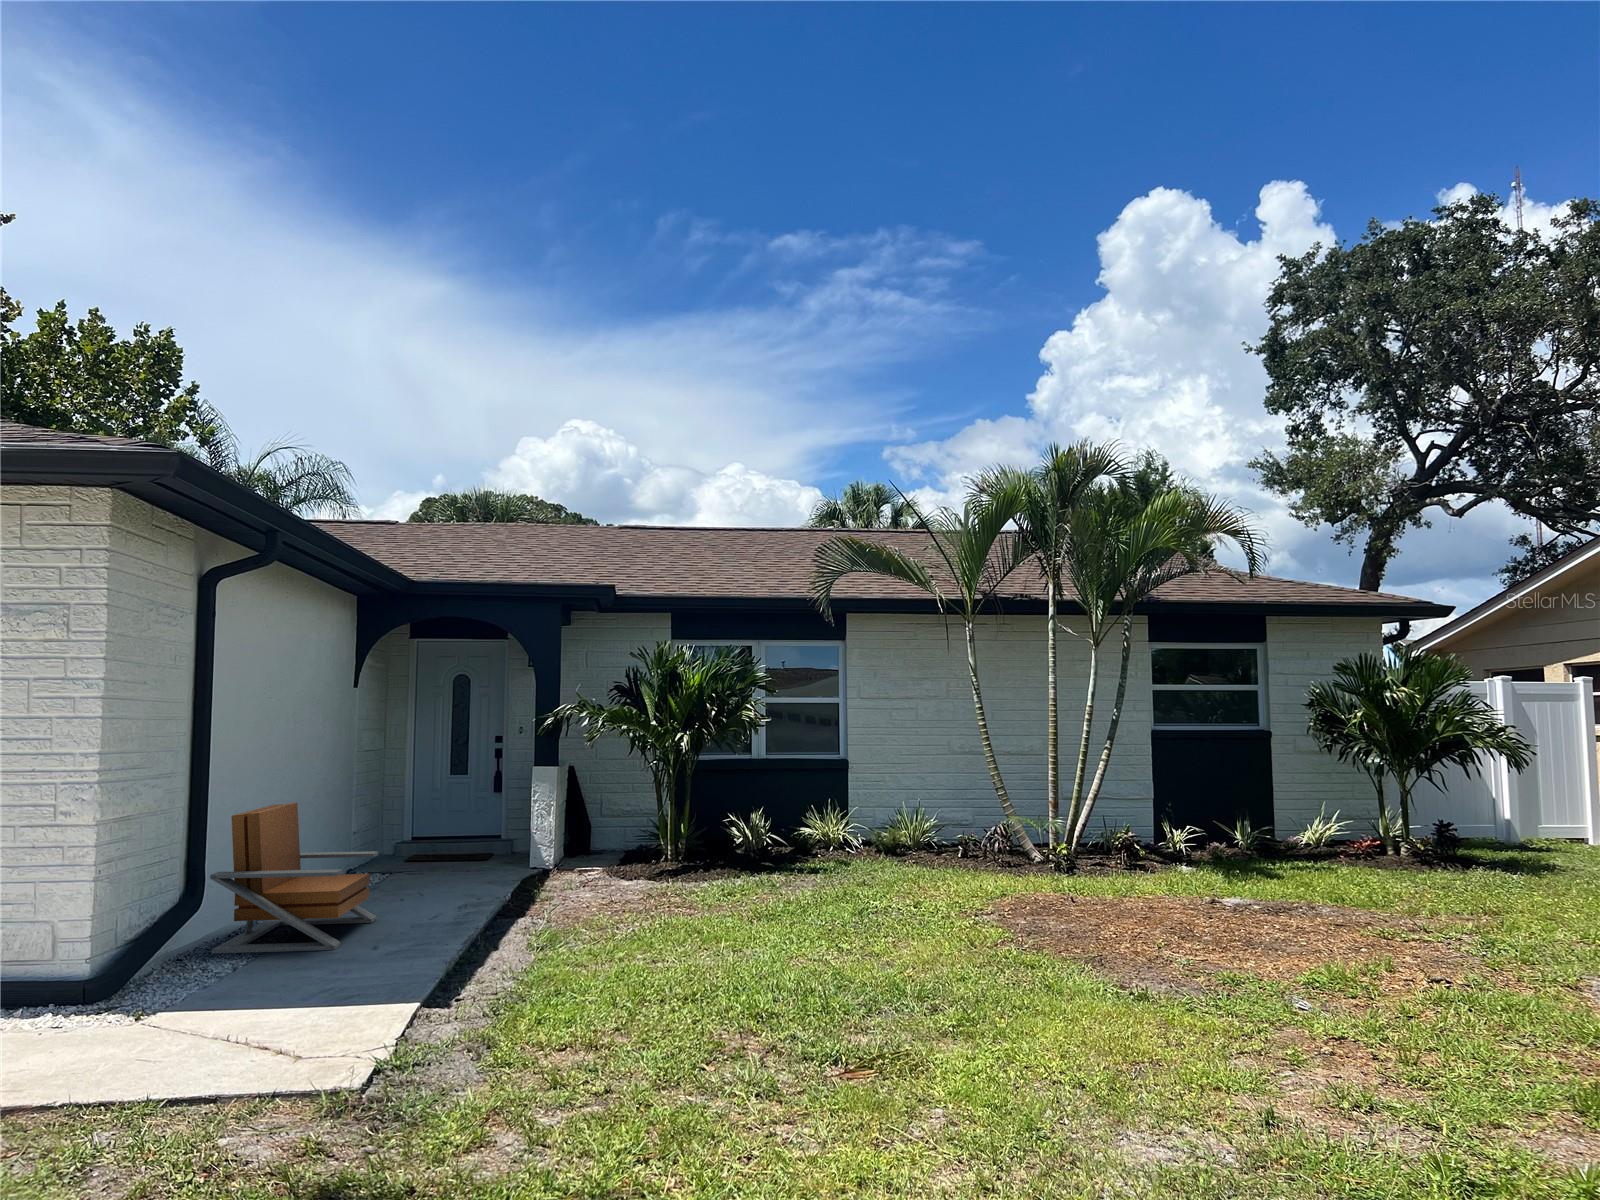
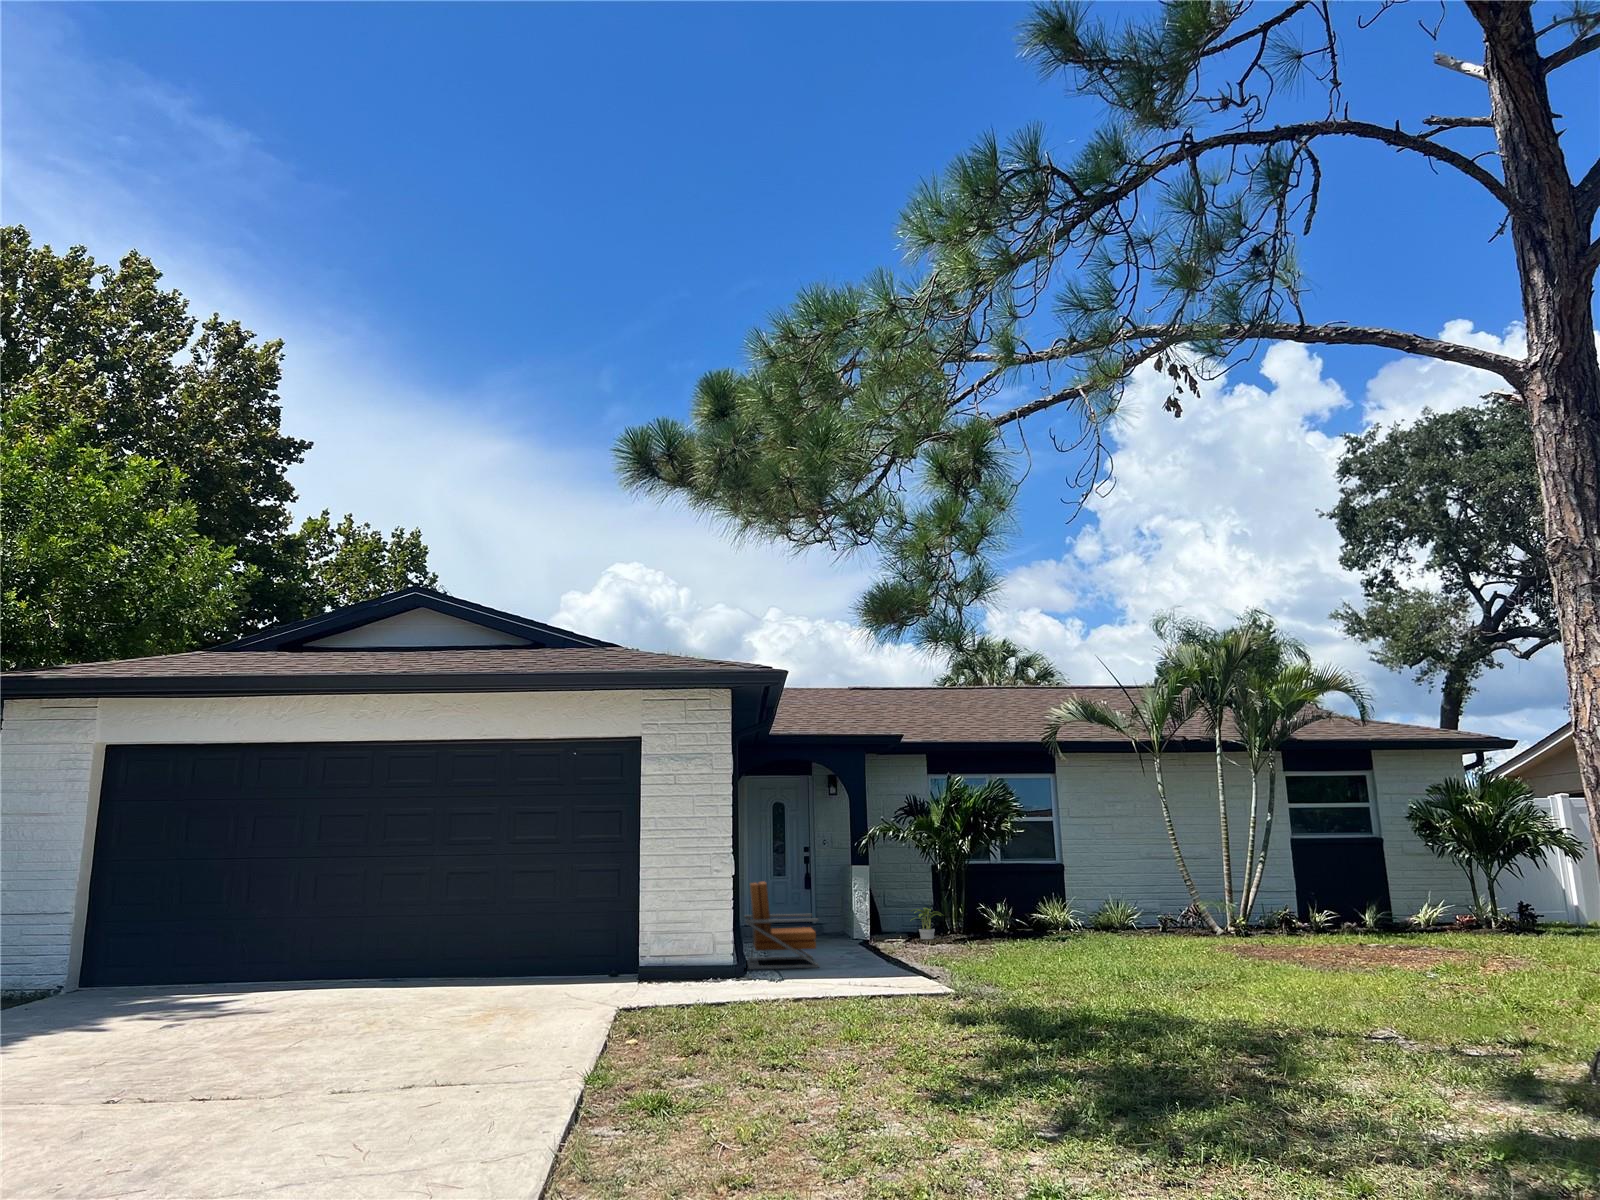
potted plant: none [608,823,659,867] -> present [910,908,941,939]

